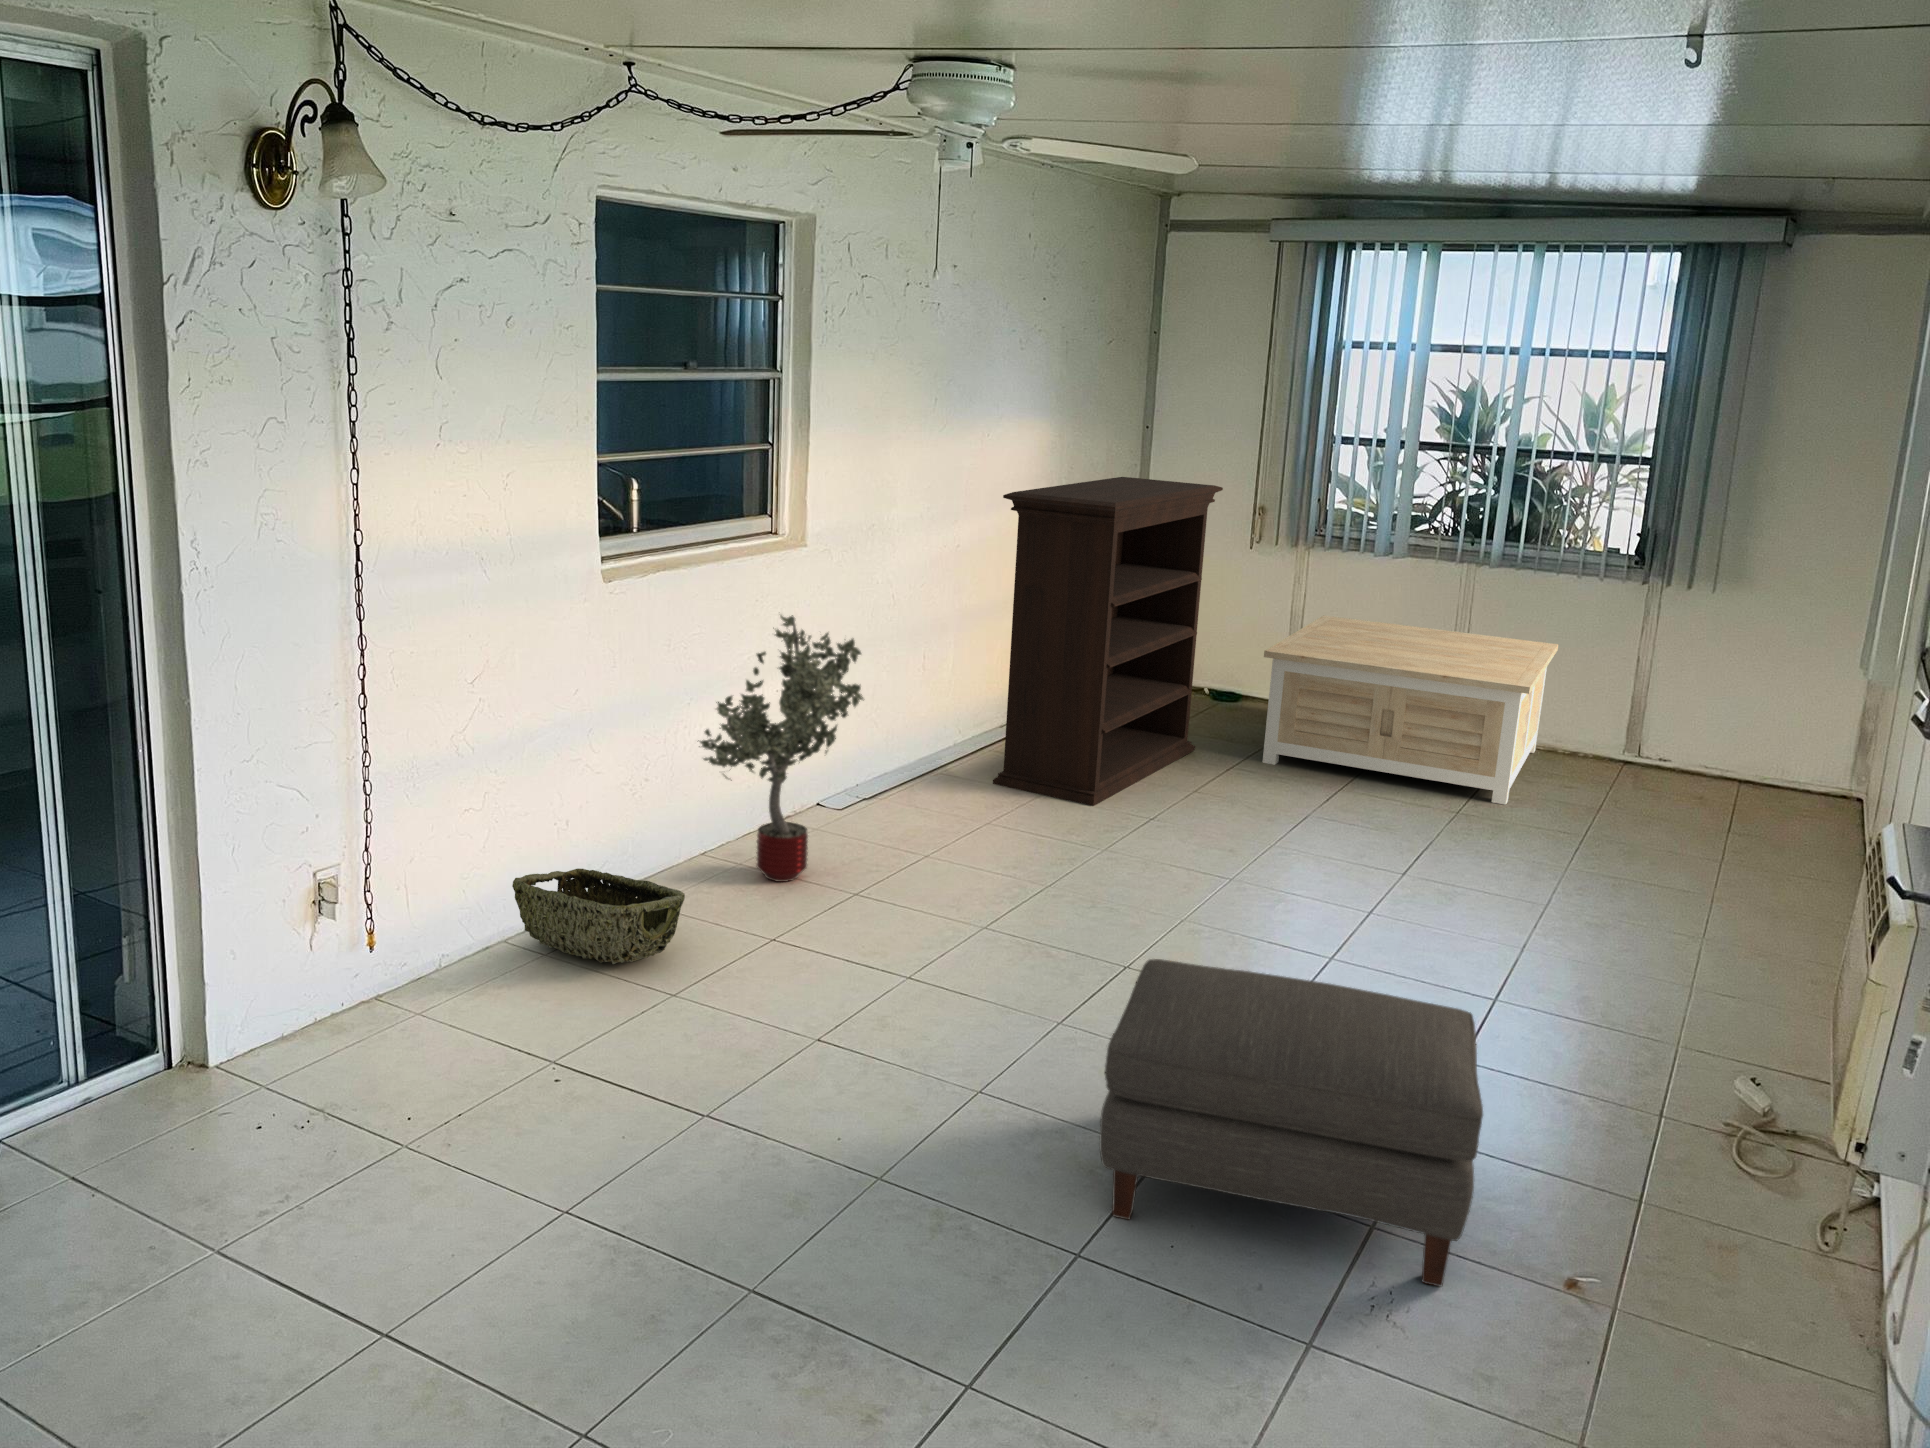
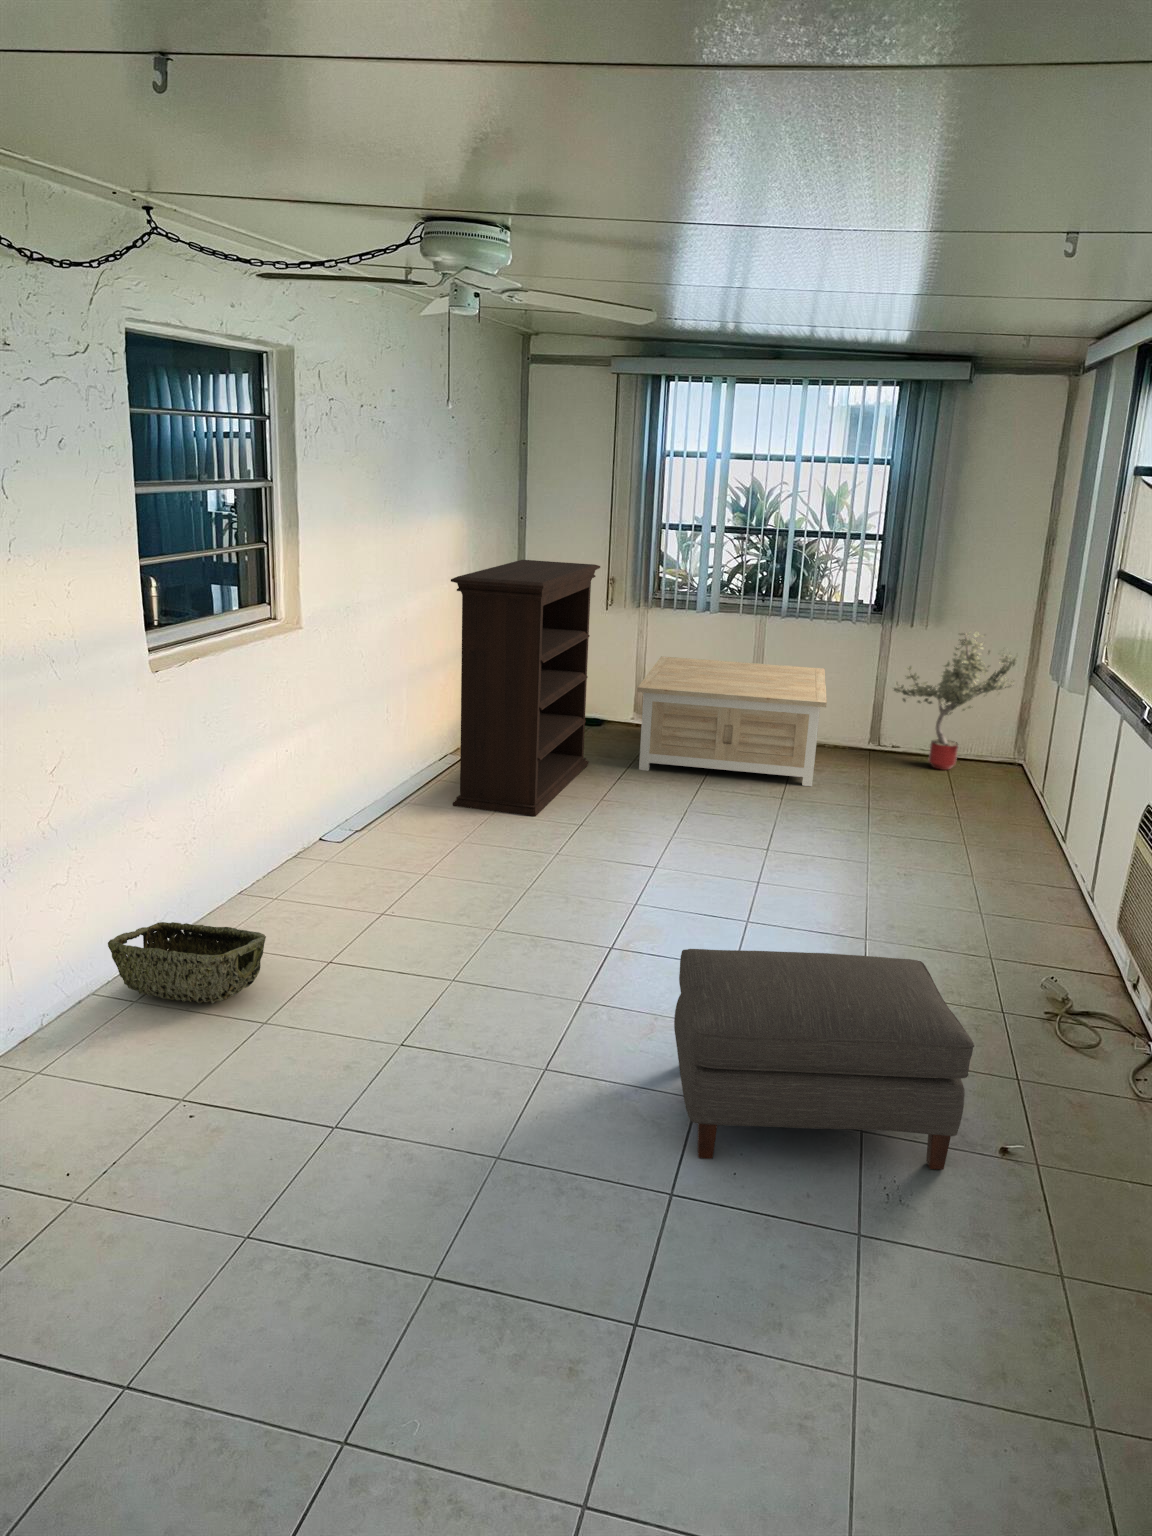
potted tree: present [698,615,863,882] -> present [894,632,1018,770]

